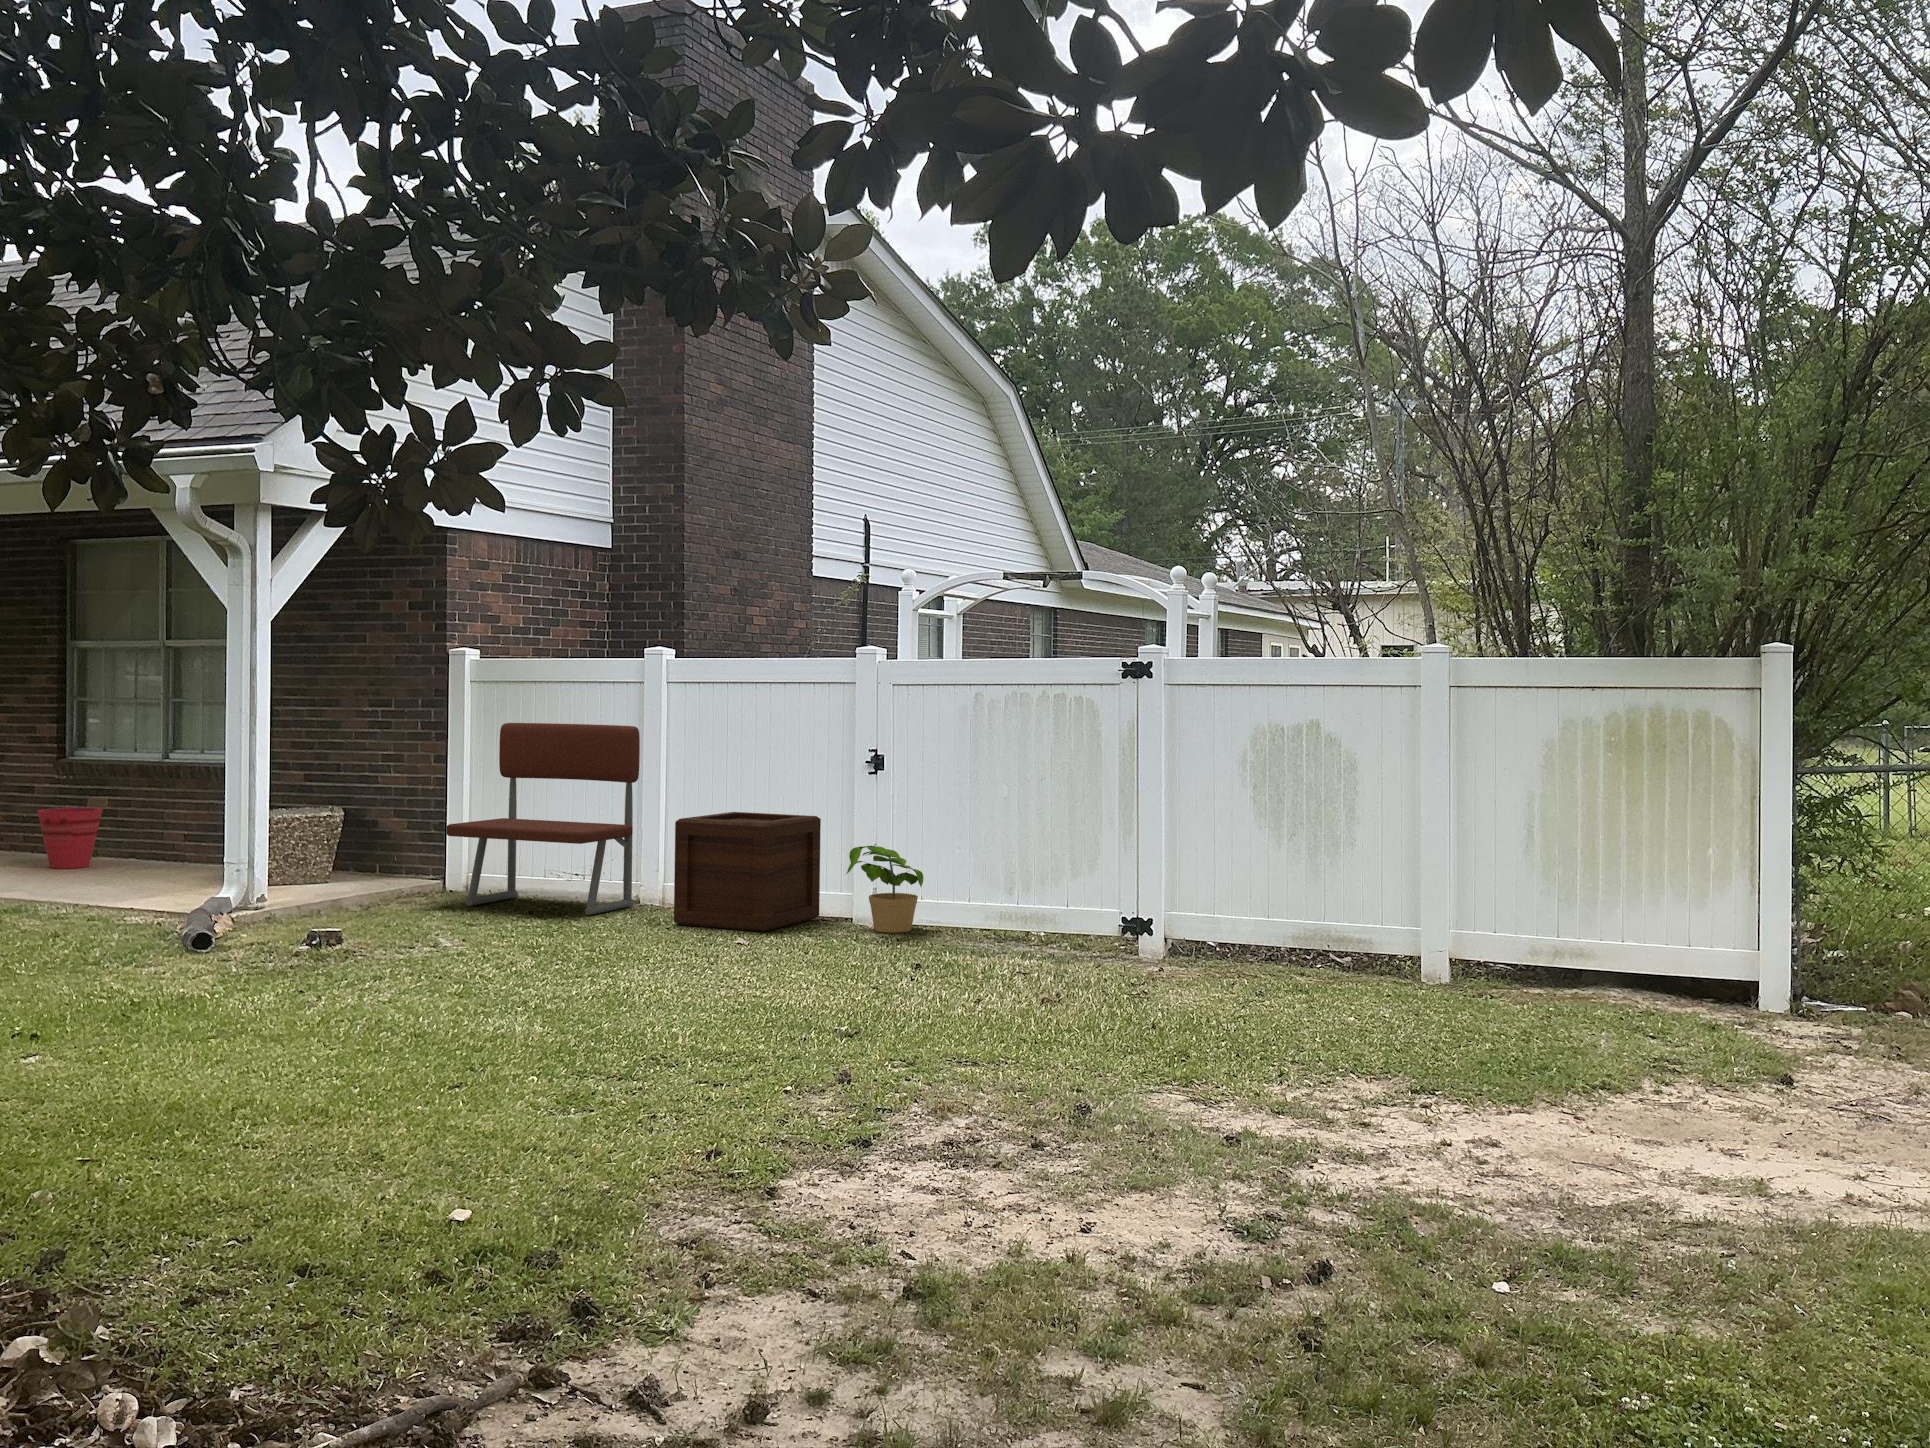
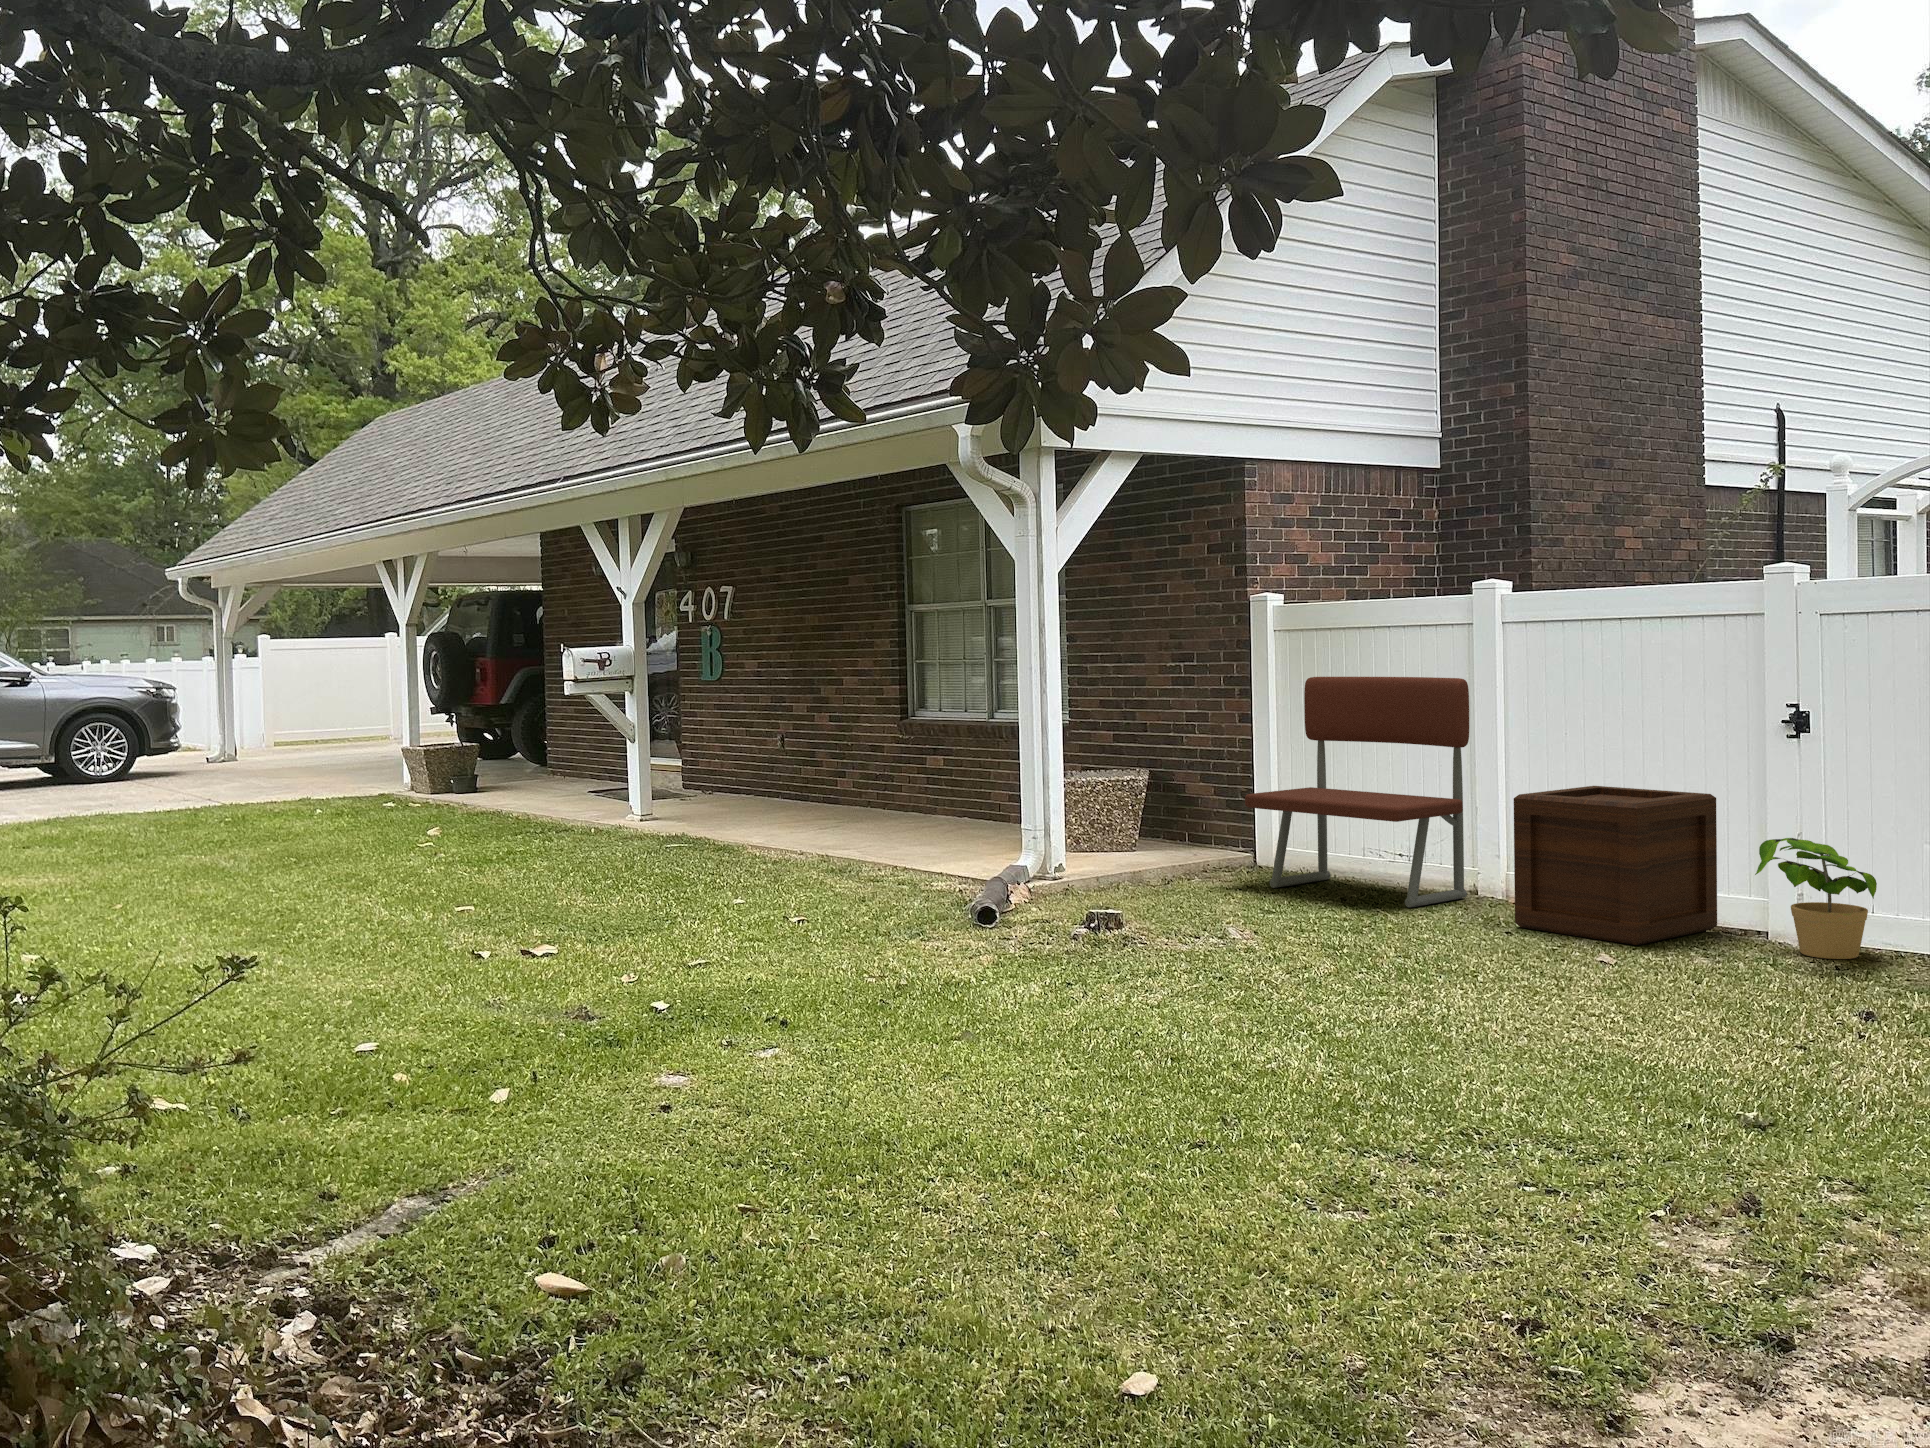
bucket: present [37,808,103,869] -> none [877,767,933,827]

